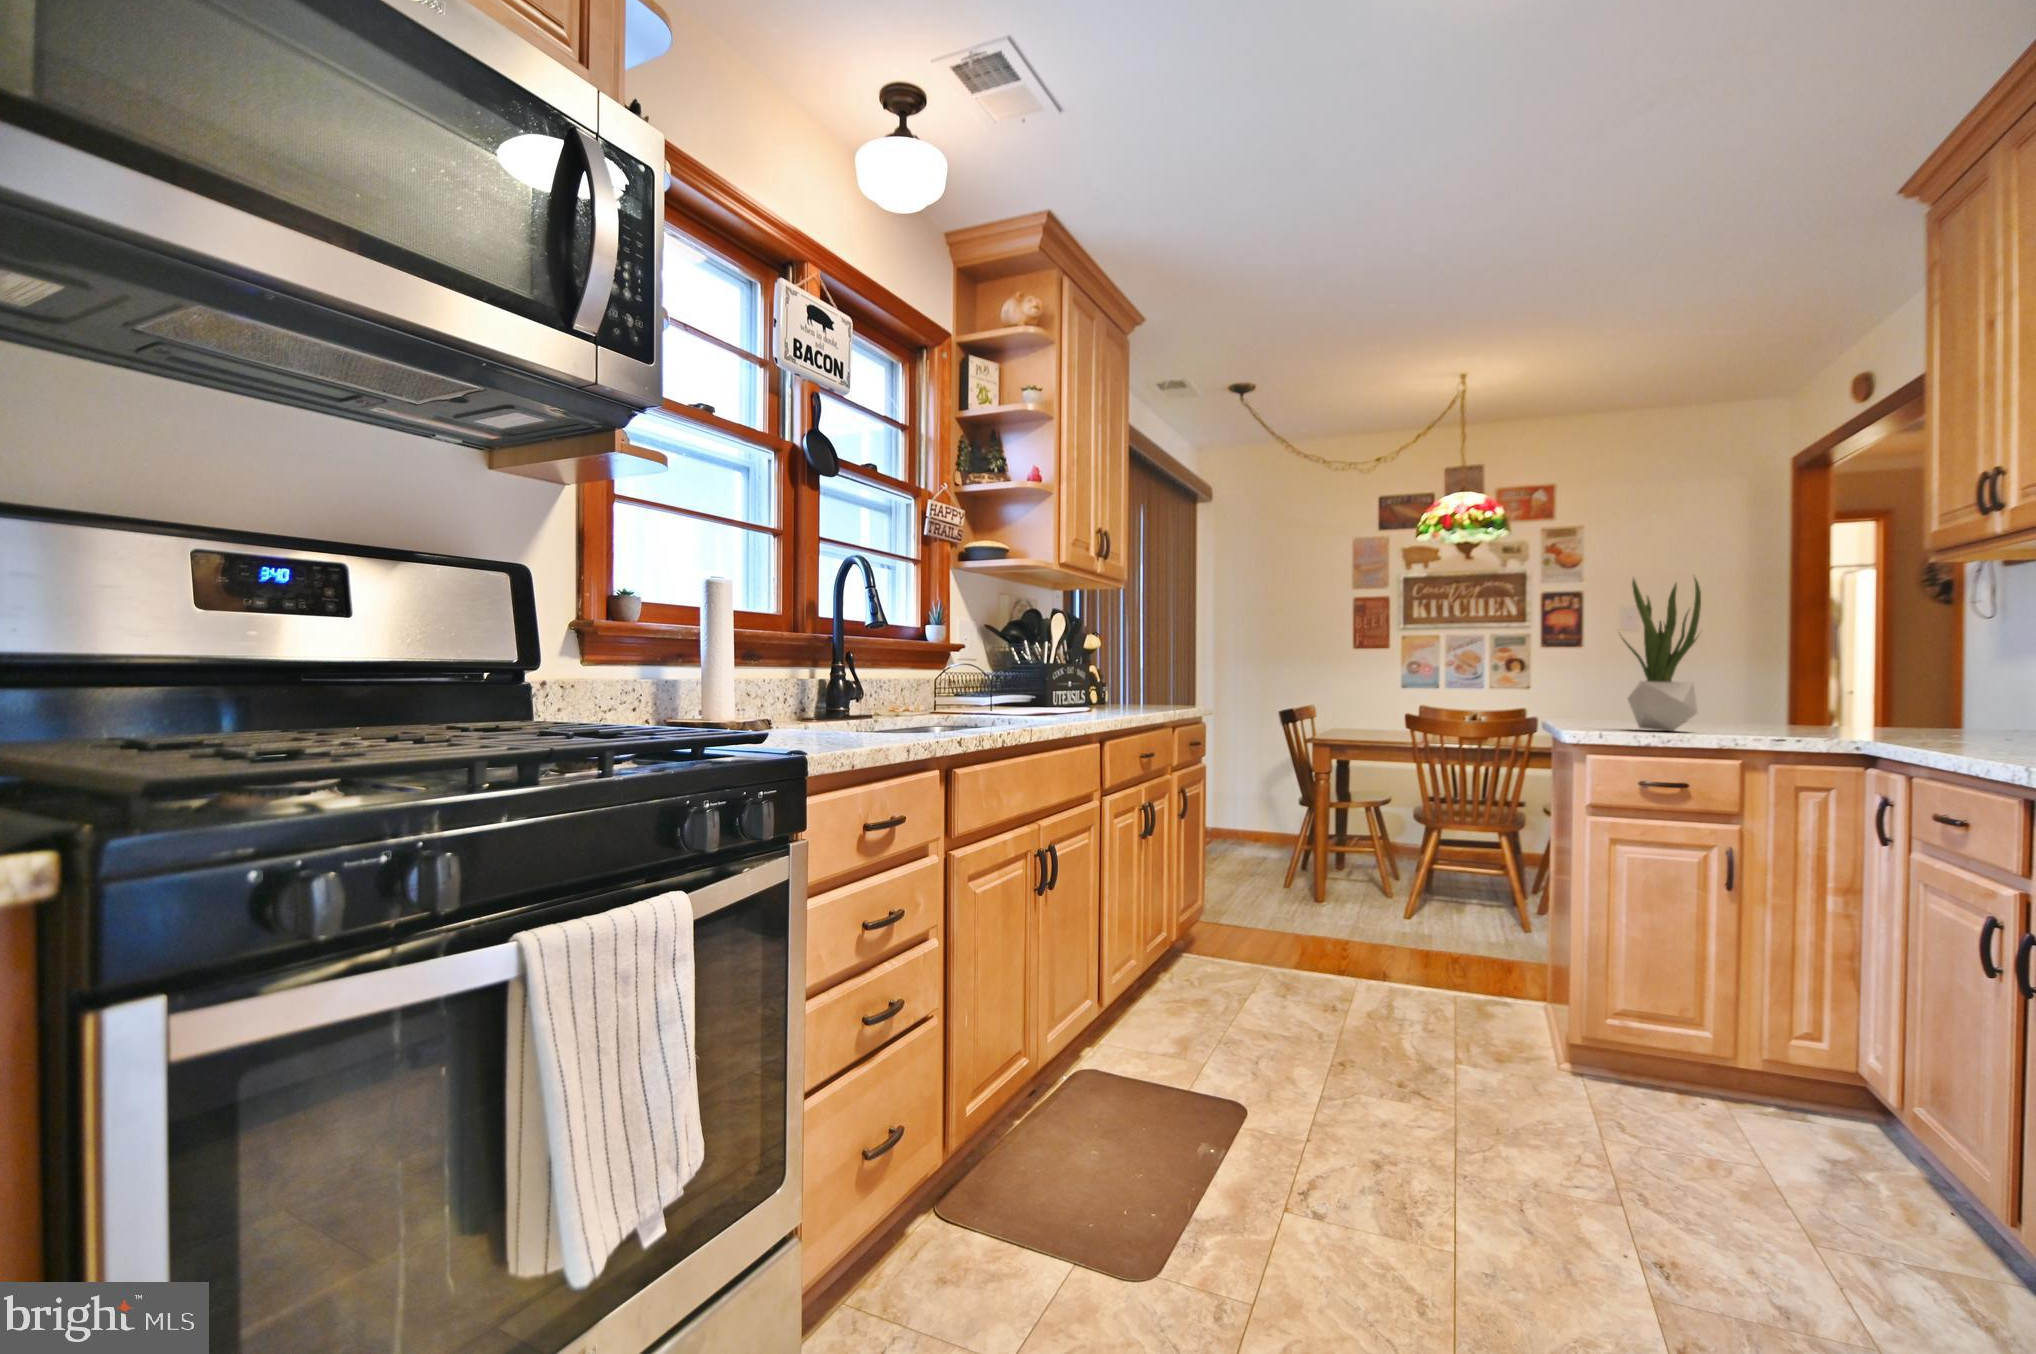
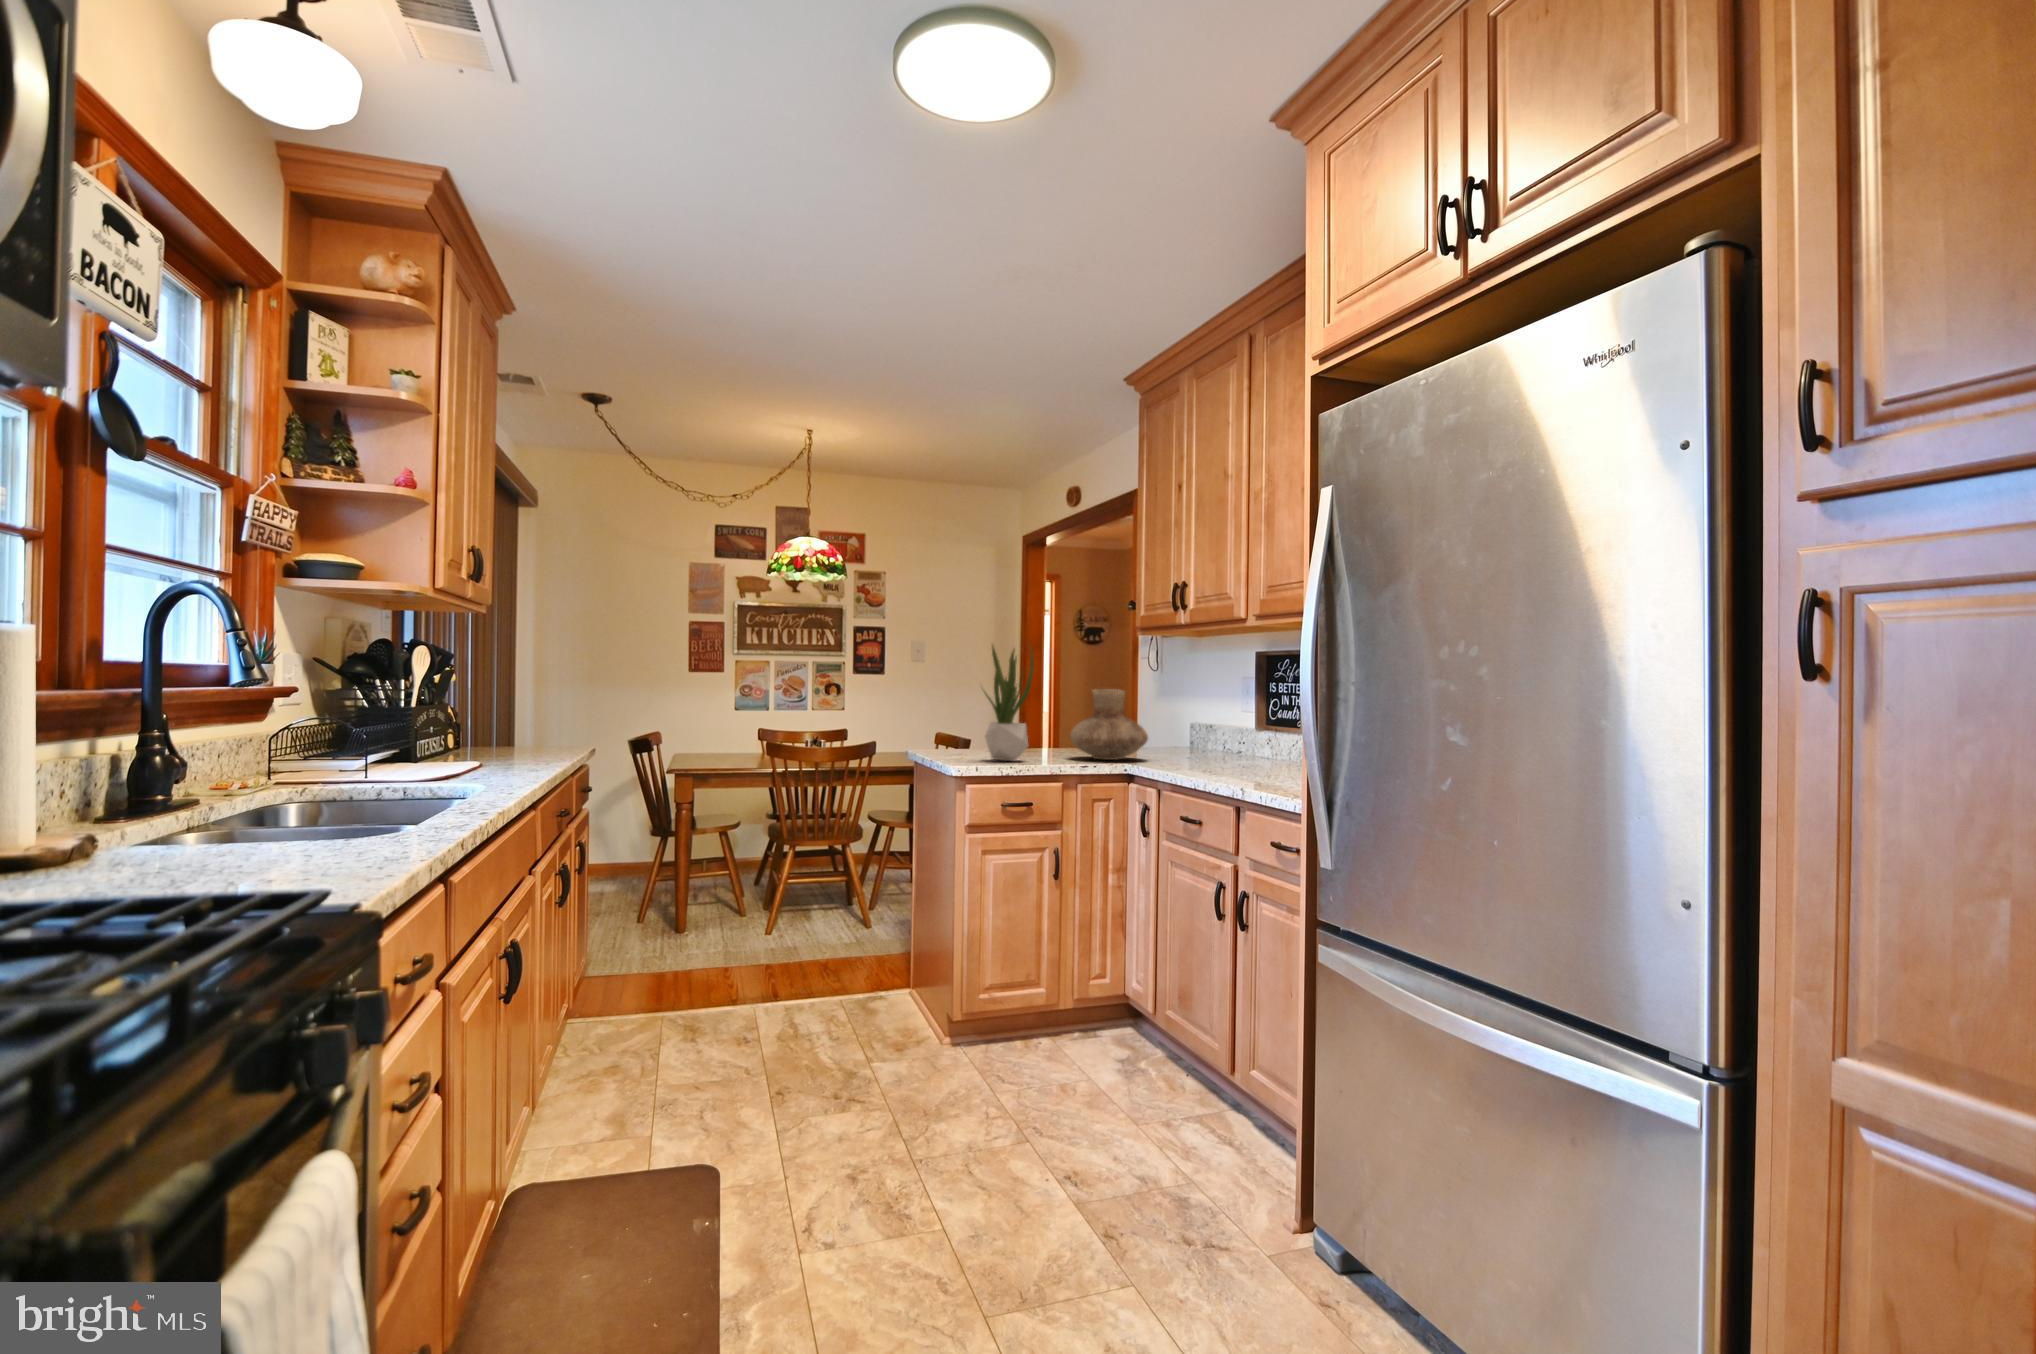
vase: none [1778,635,1929,736] -> present [1070,689,1148,760]

